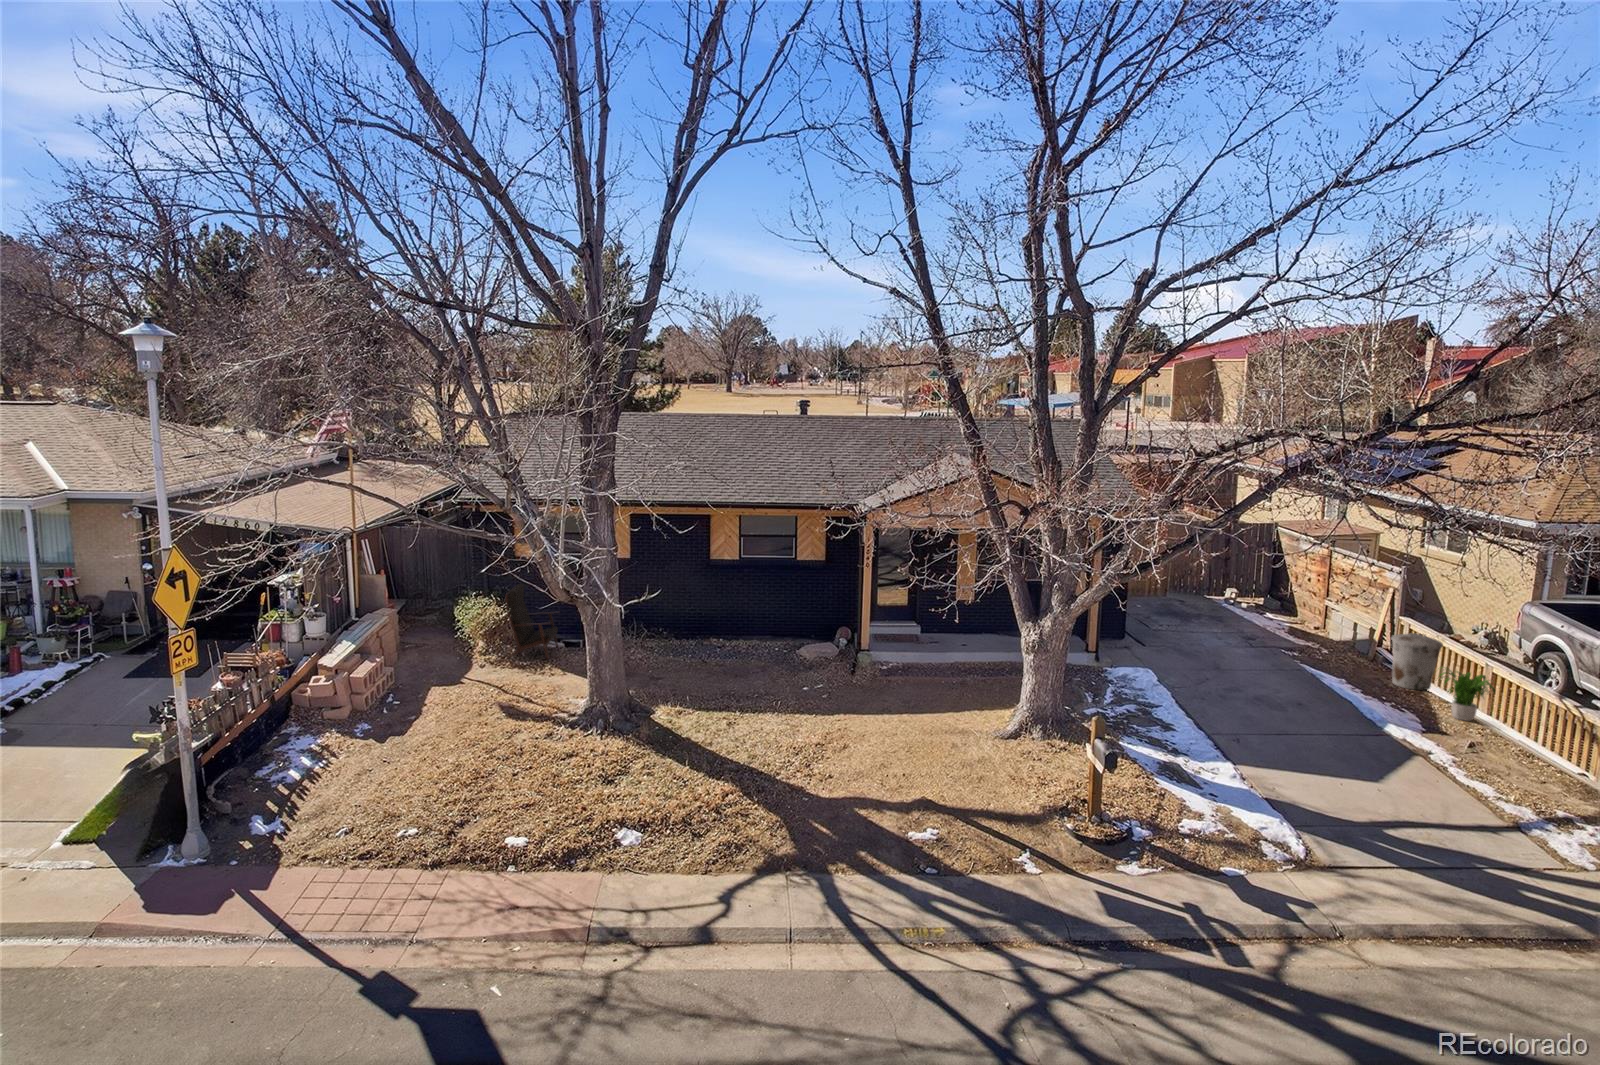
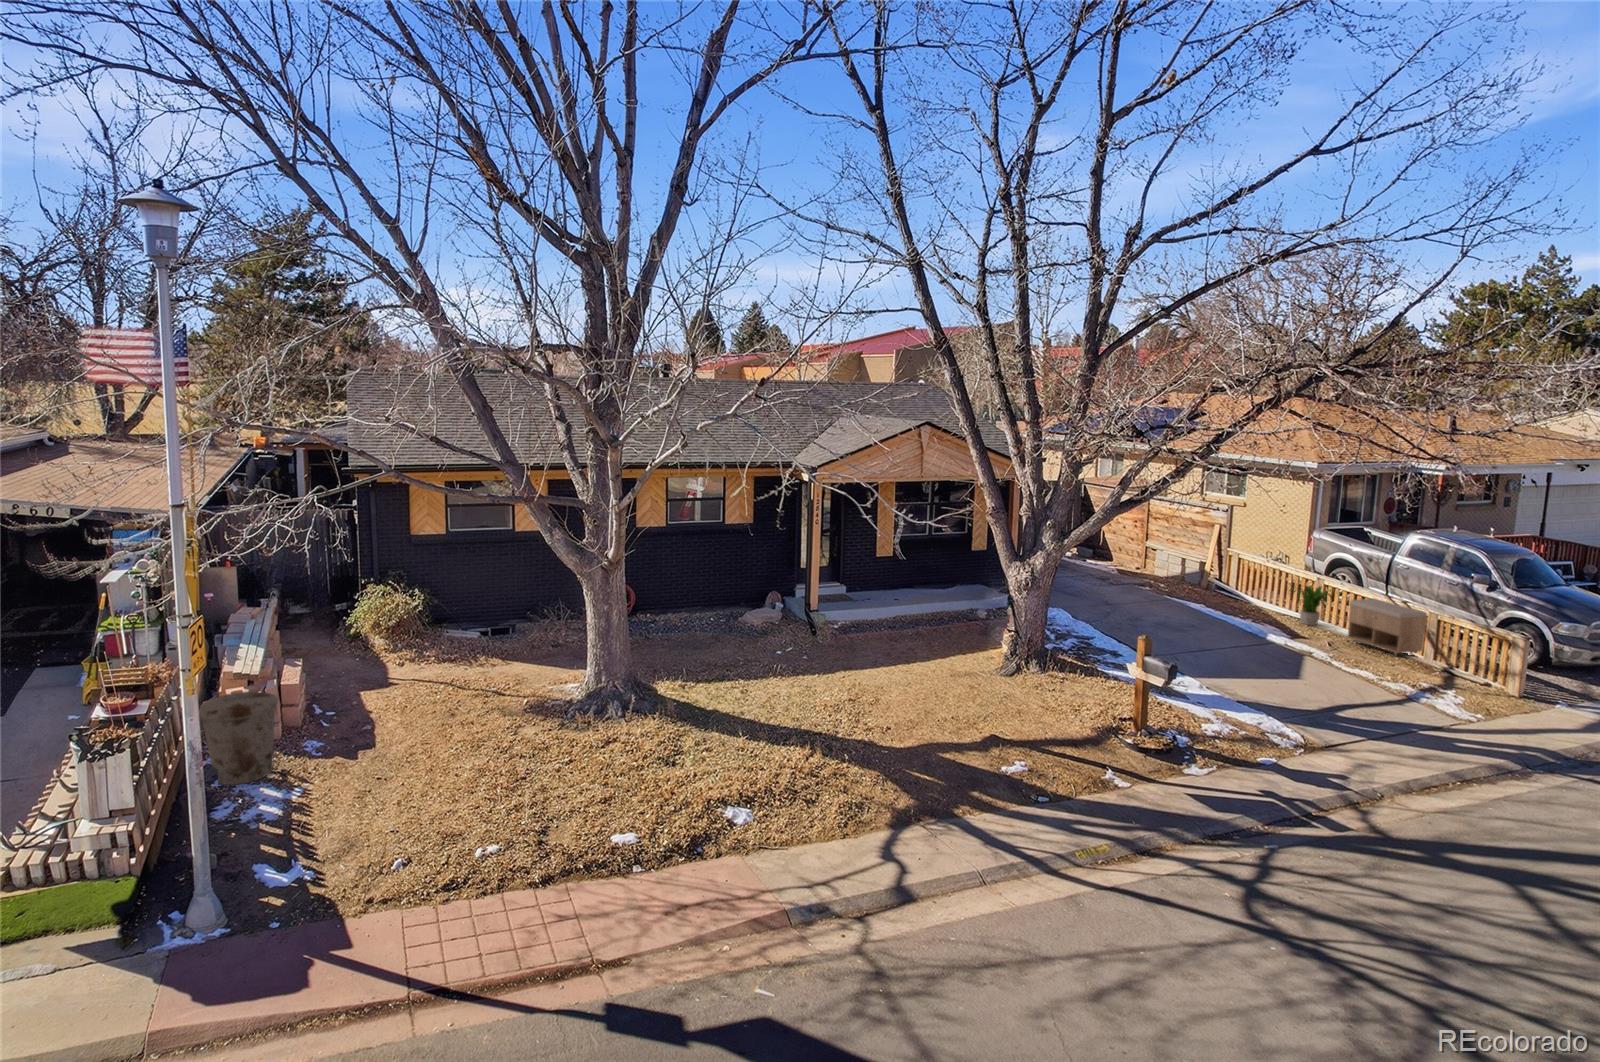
lounge chair: present [505,584,558,660] -> none [418,572,475,659]
trash can: present [1391,633,1443,690] -> present [199,691,278,785]
storage bench: none [1491,696,1591,773] -> present [1347,599,1427,656]

